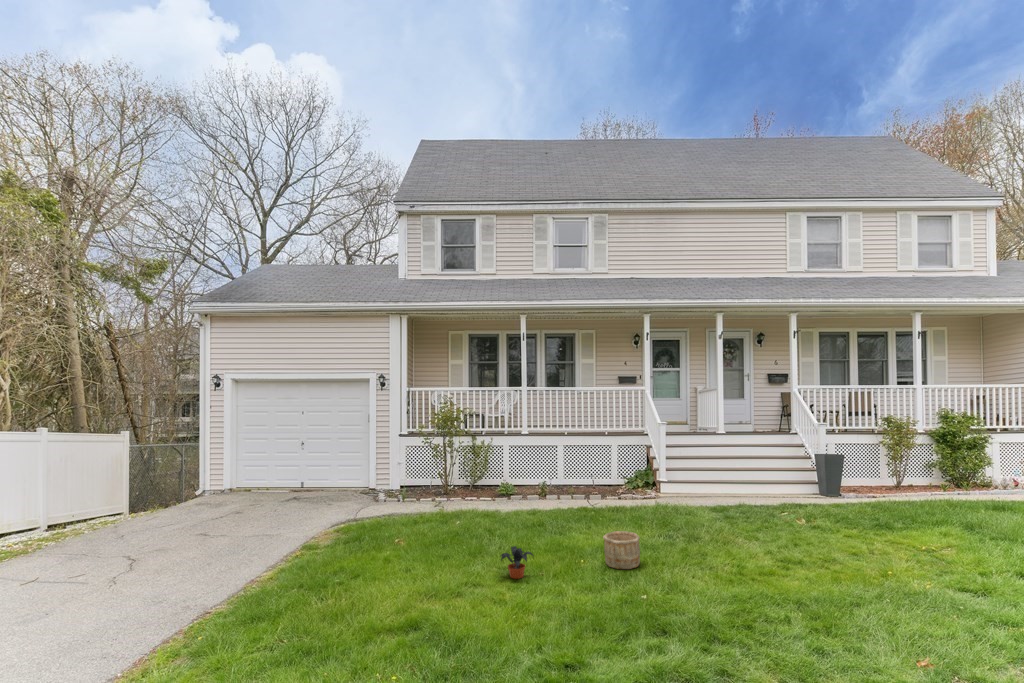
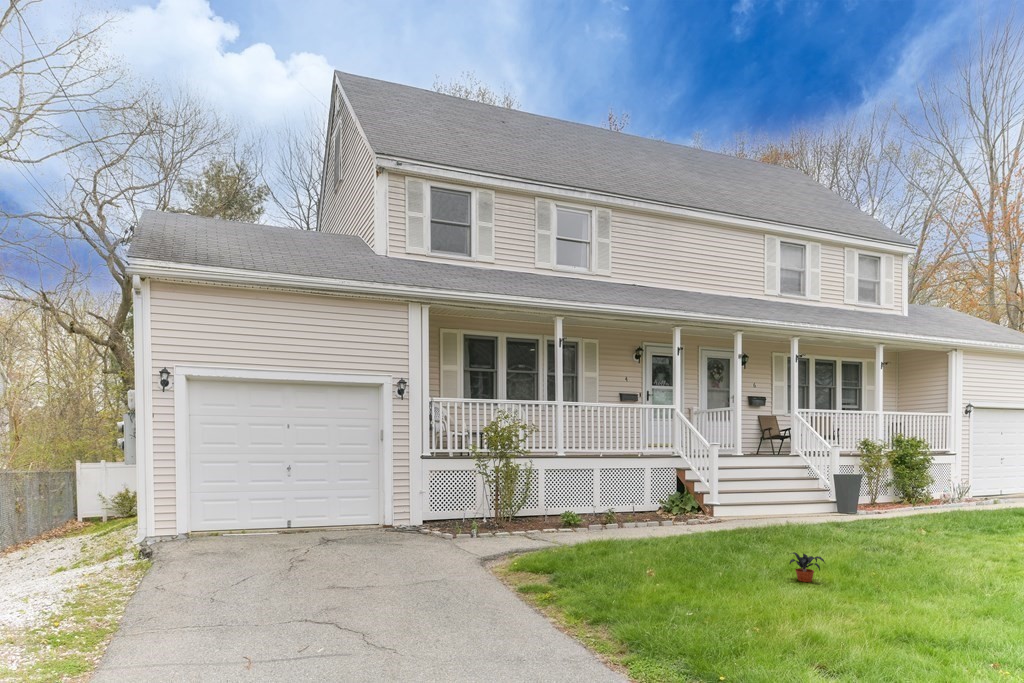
wooden bucket: present [603,531,640,569] -> none [839,536,877,568]

